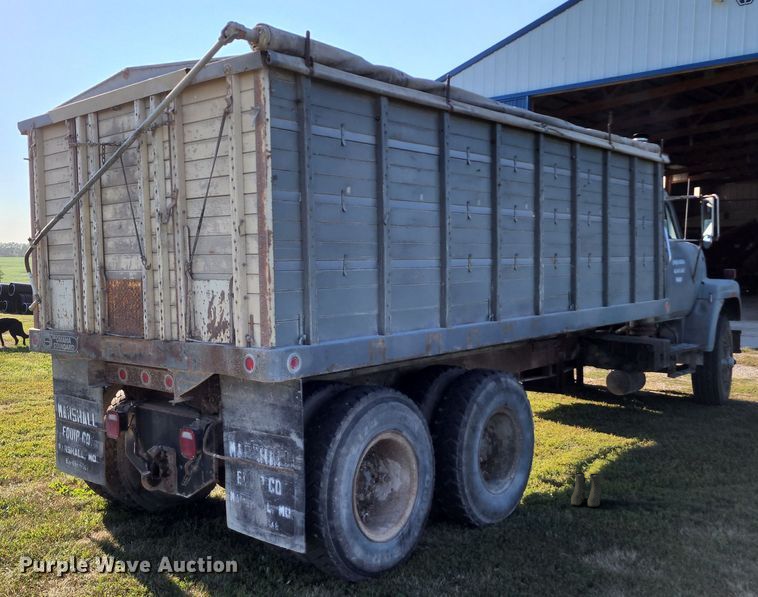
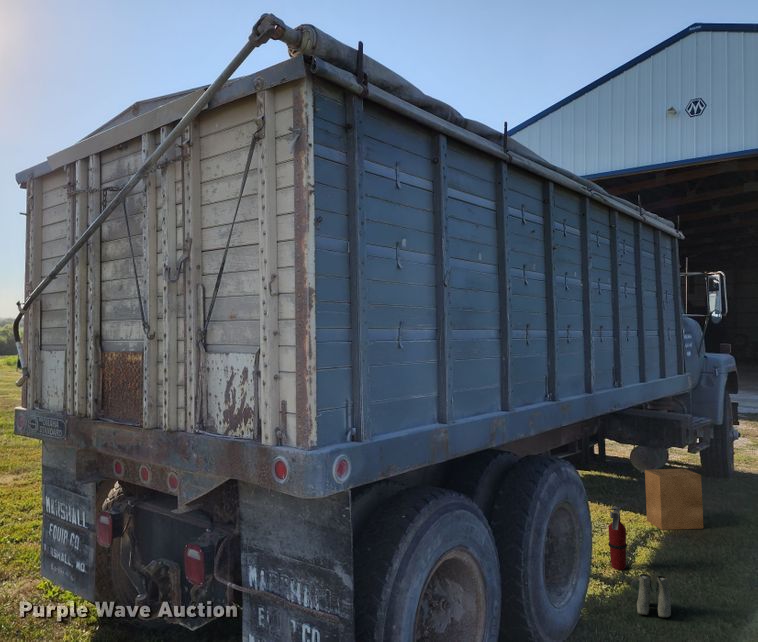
cardboard box: none [614,390,665,446] -> present [645,469,703,530]
fire extinguisher: none [561,419,578,476] -> present [609,506,627,570]

